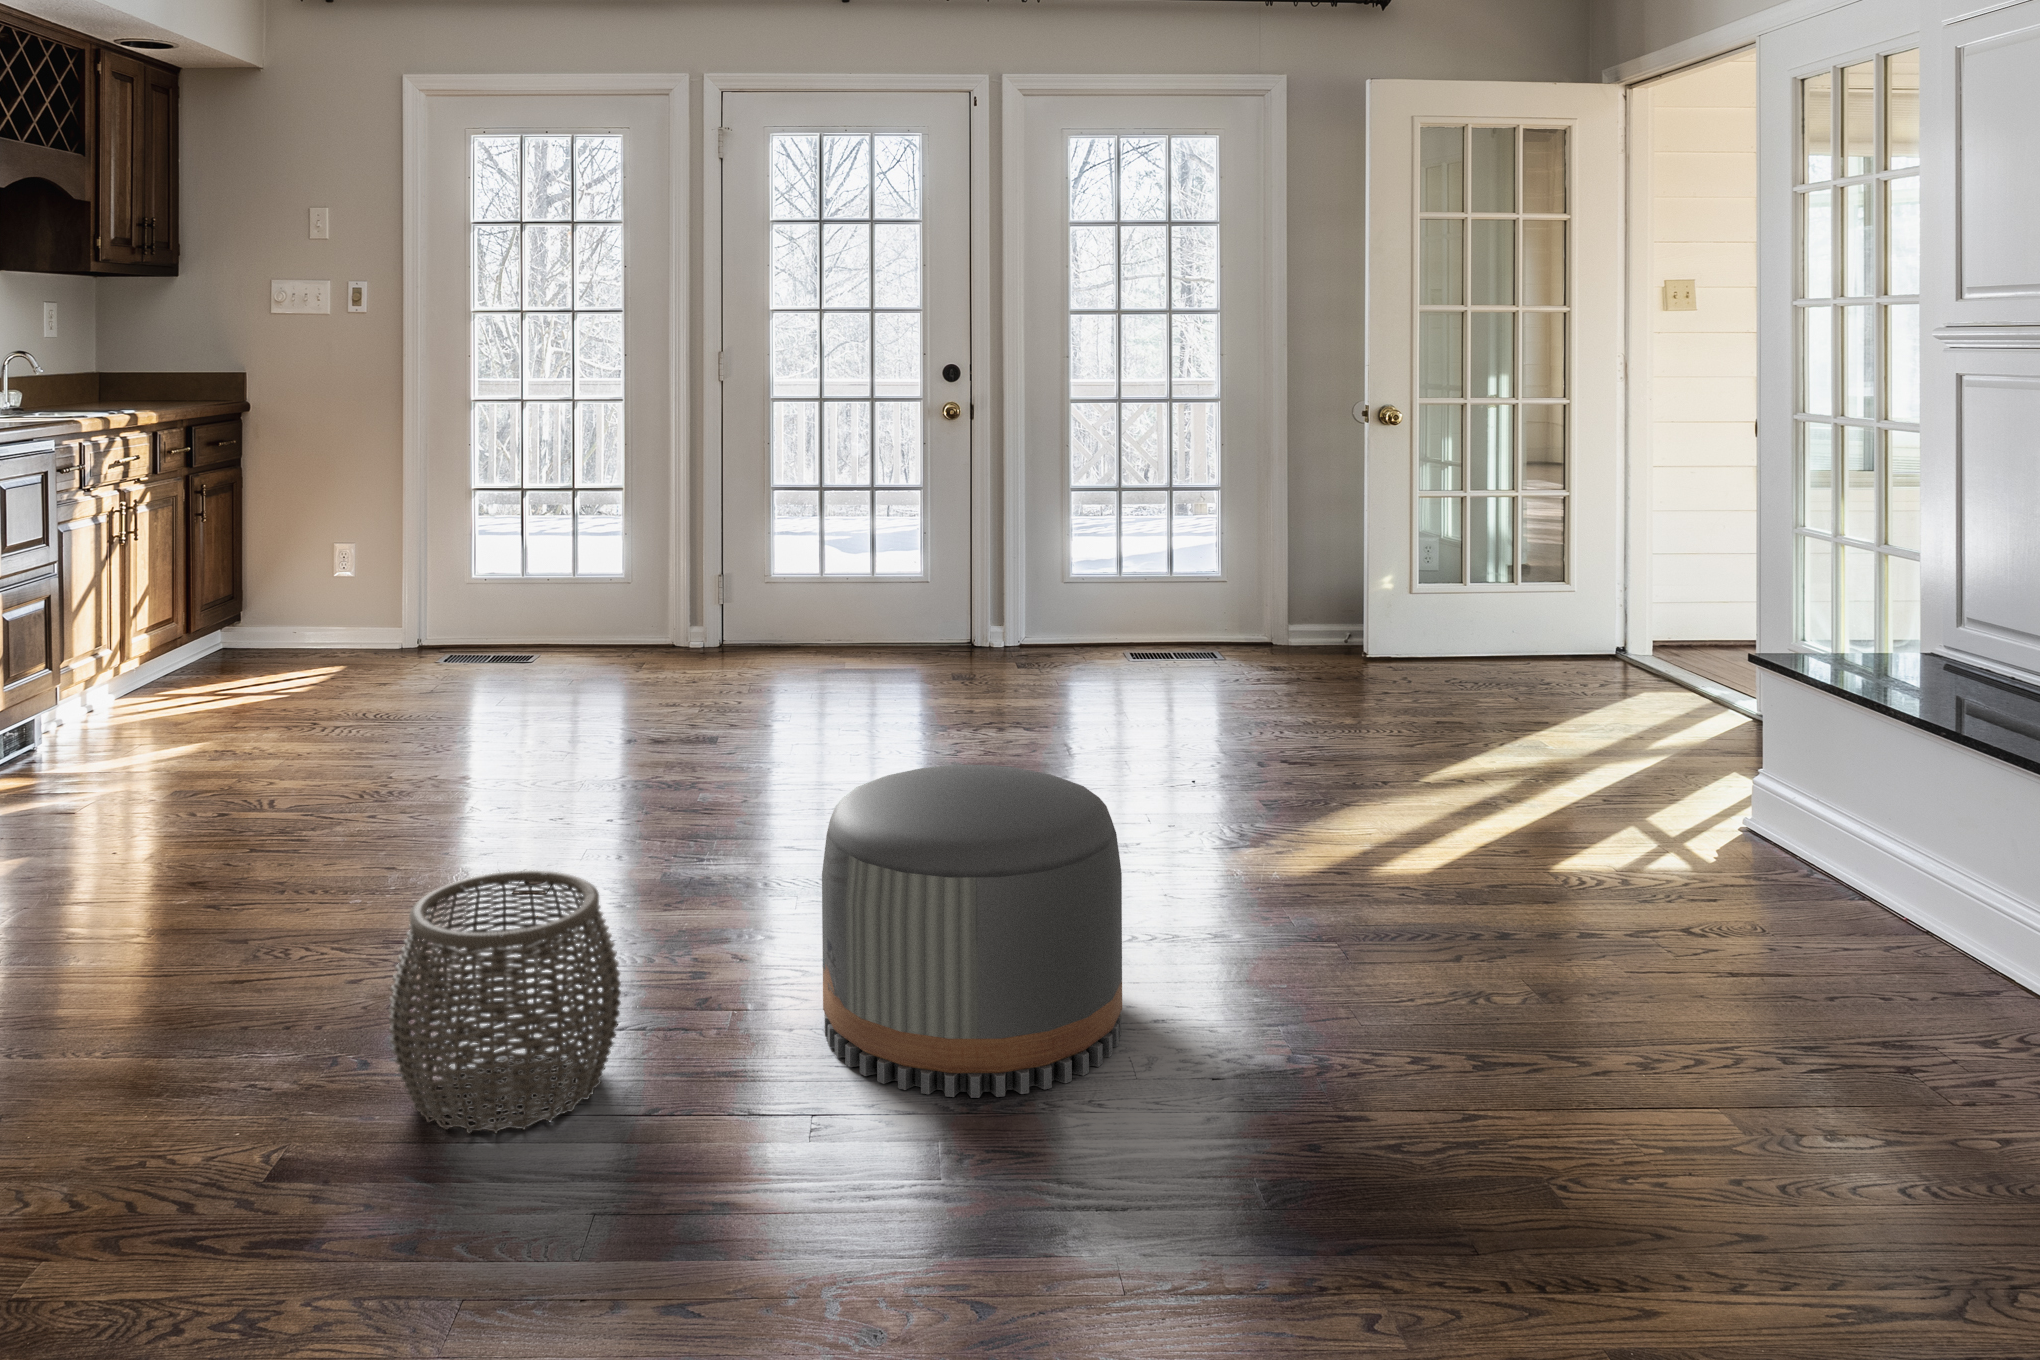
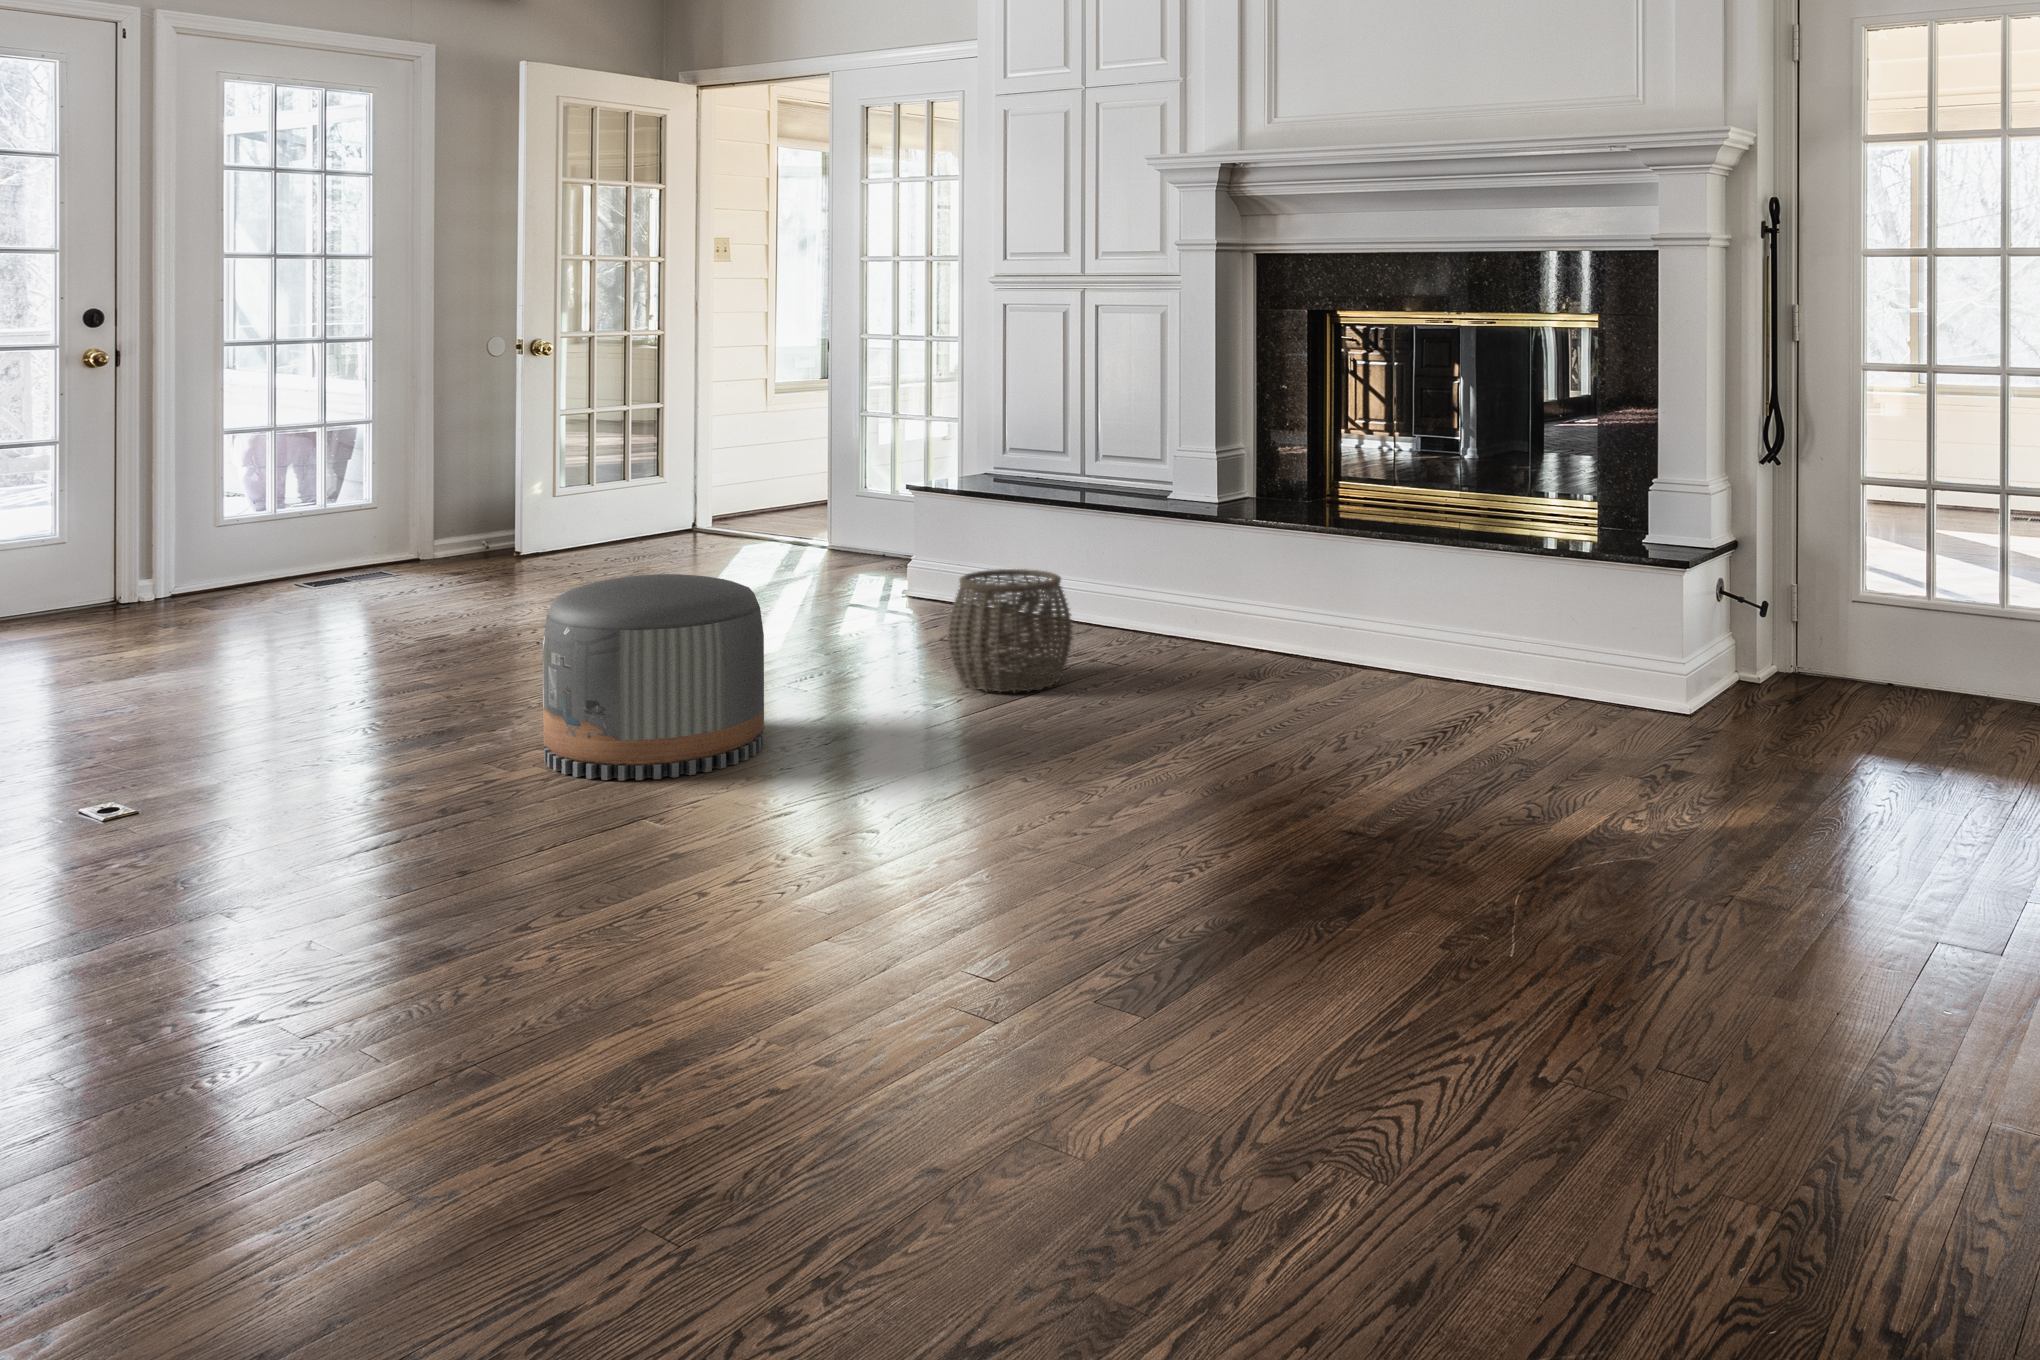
woven basket: present [389,871,621,1134] -> present [948,569,1073,693]

